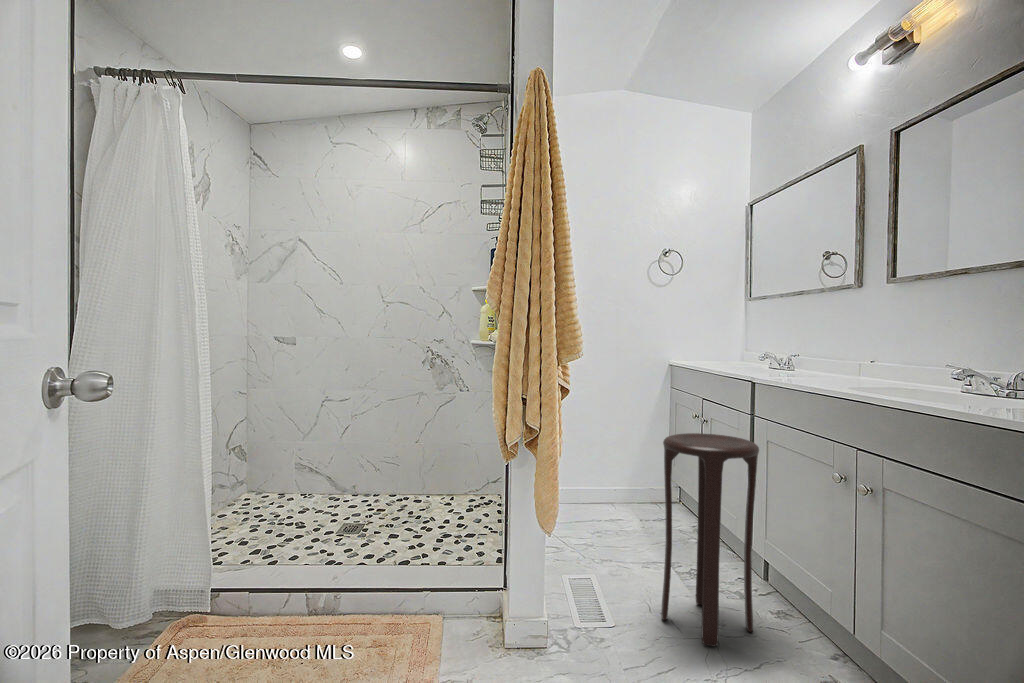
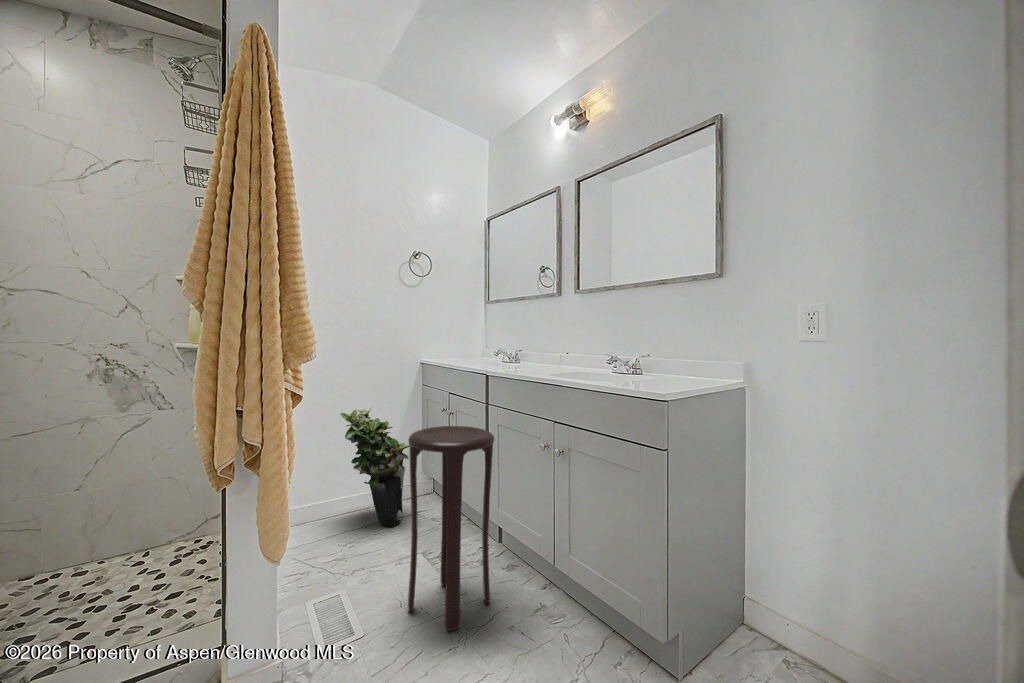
potted plant: none [588,413,661,542] -> present [340,409,409,527]

